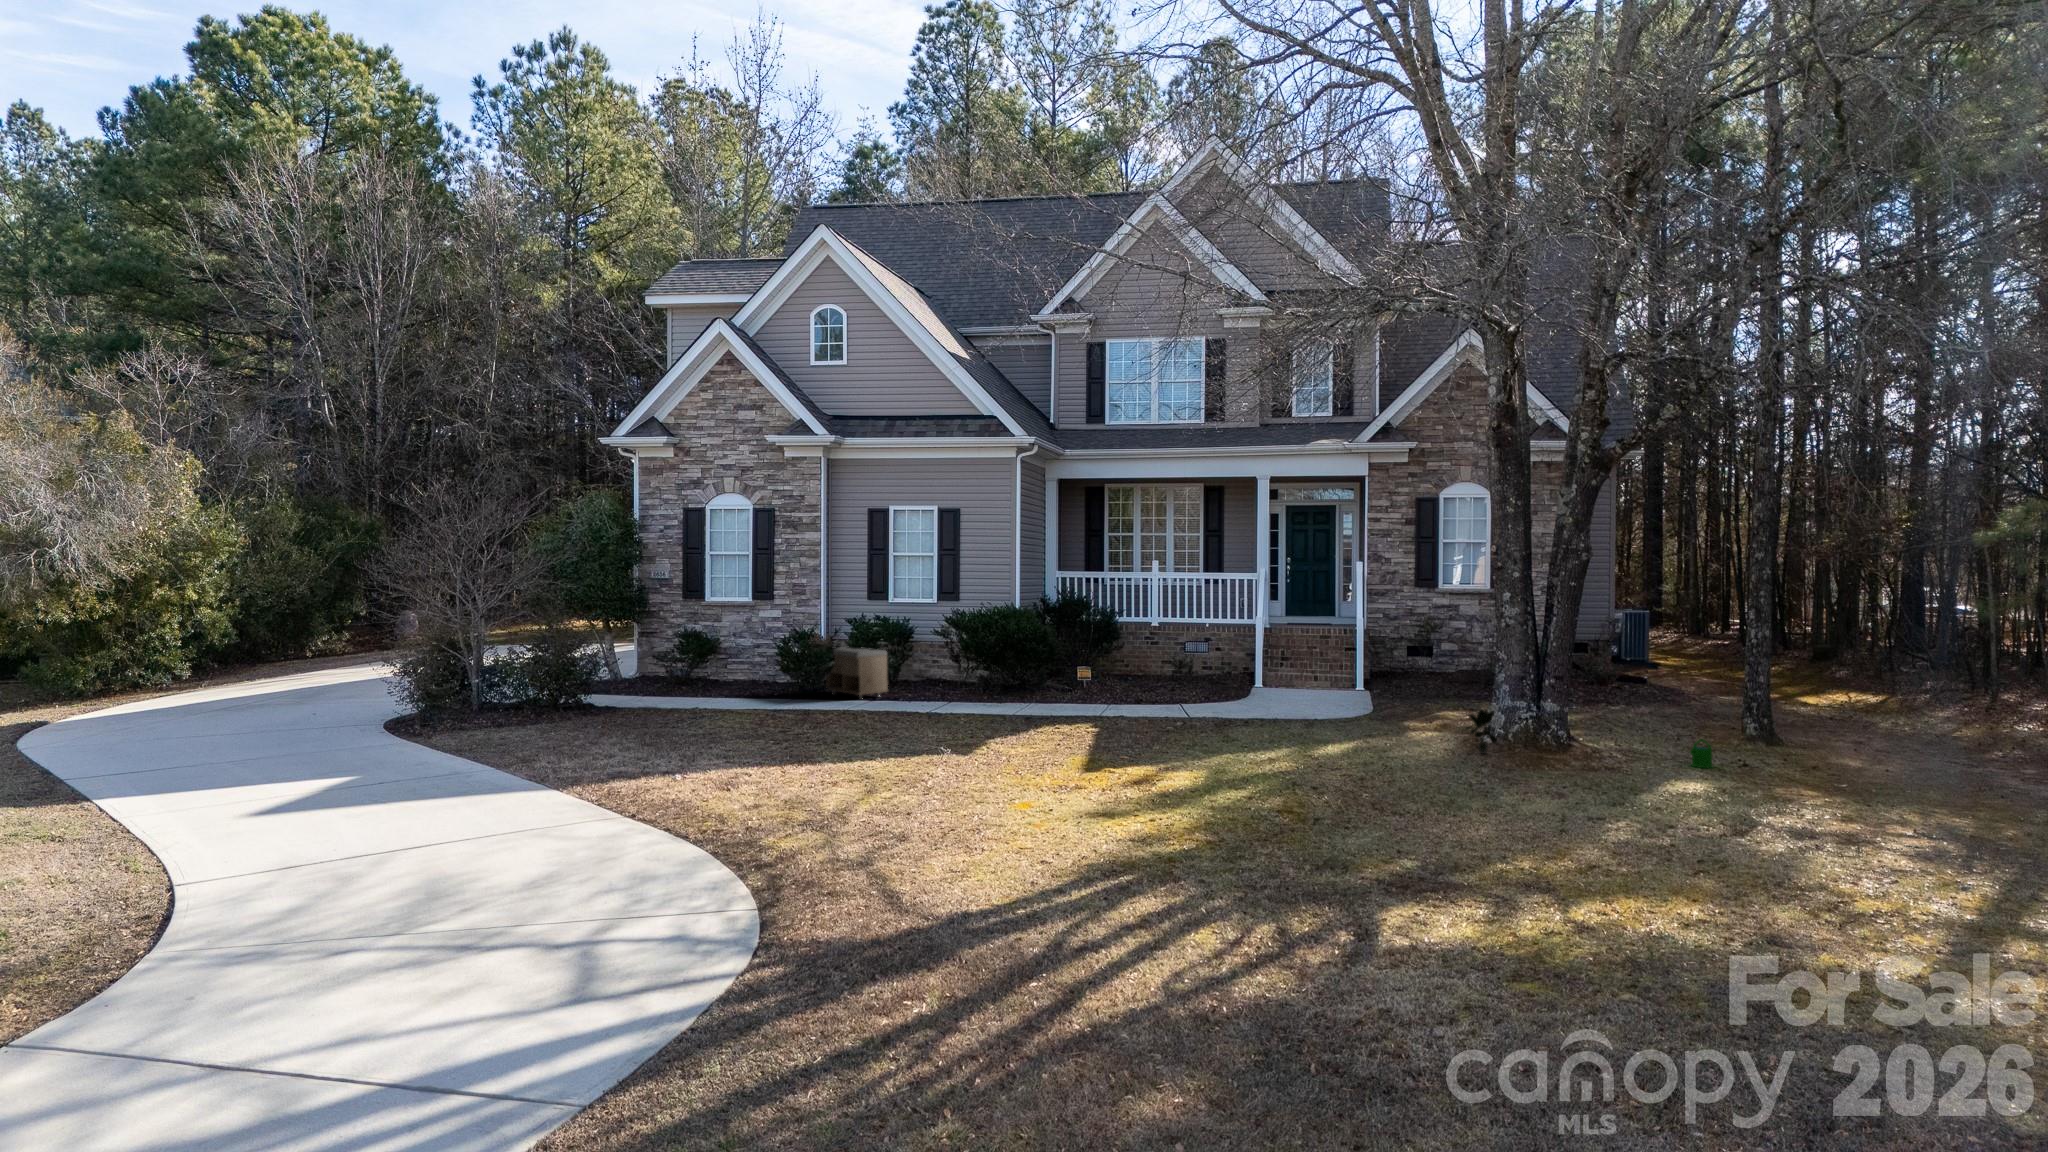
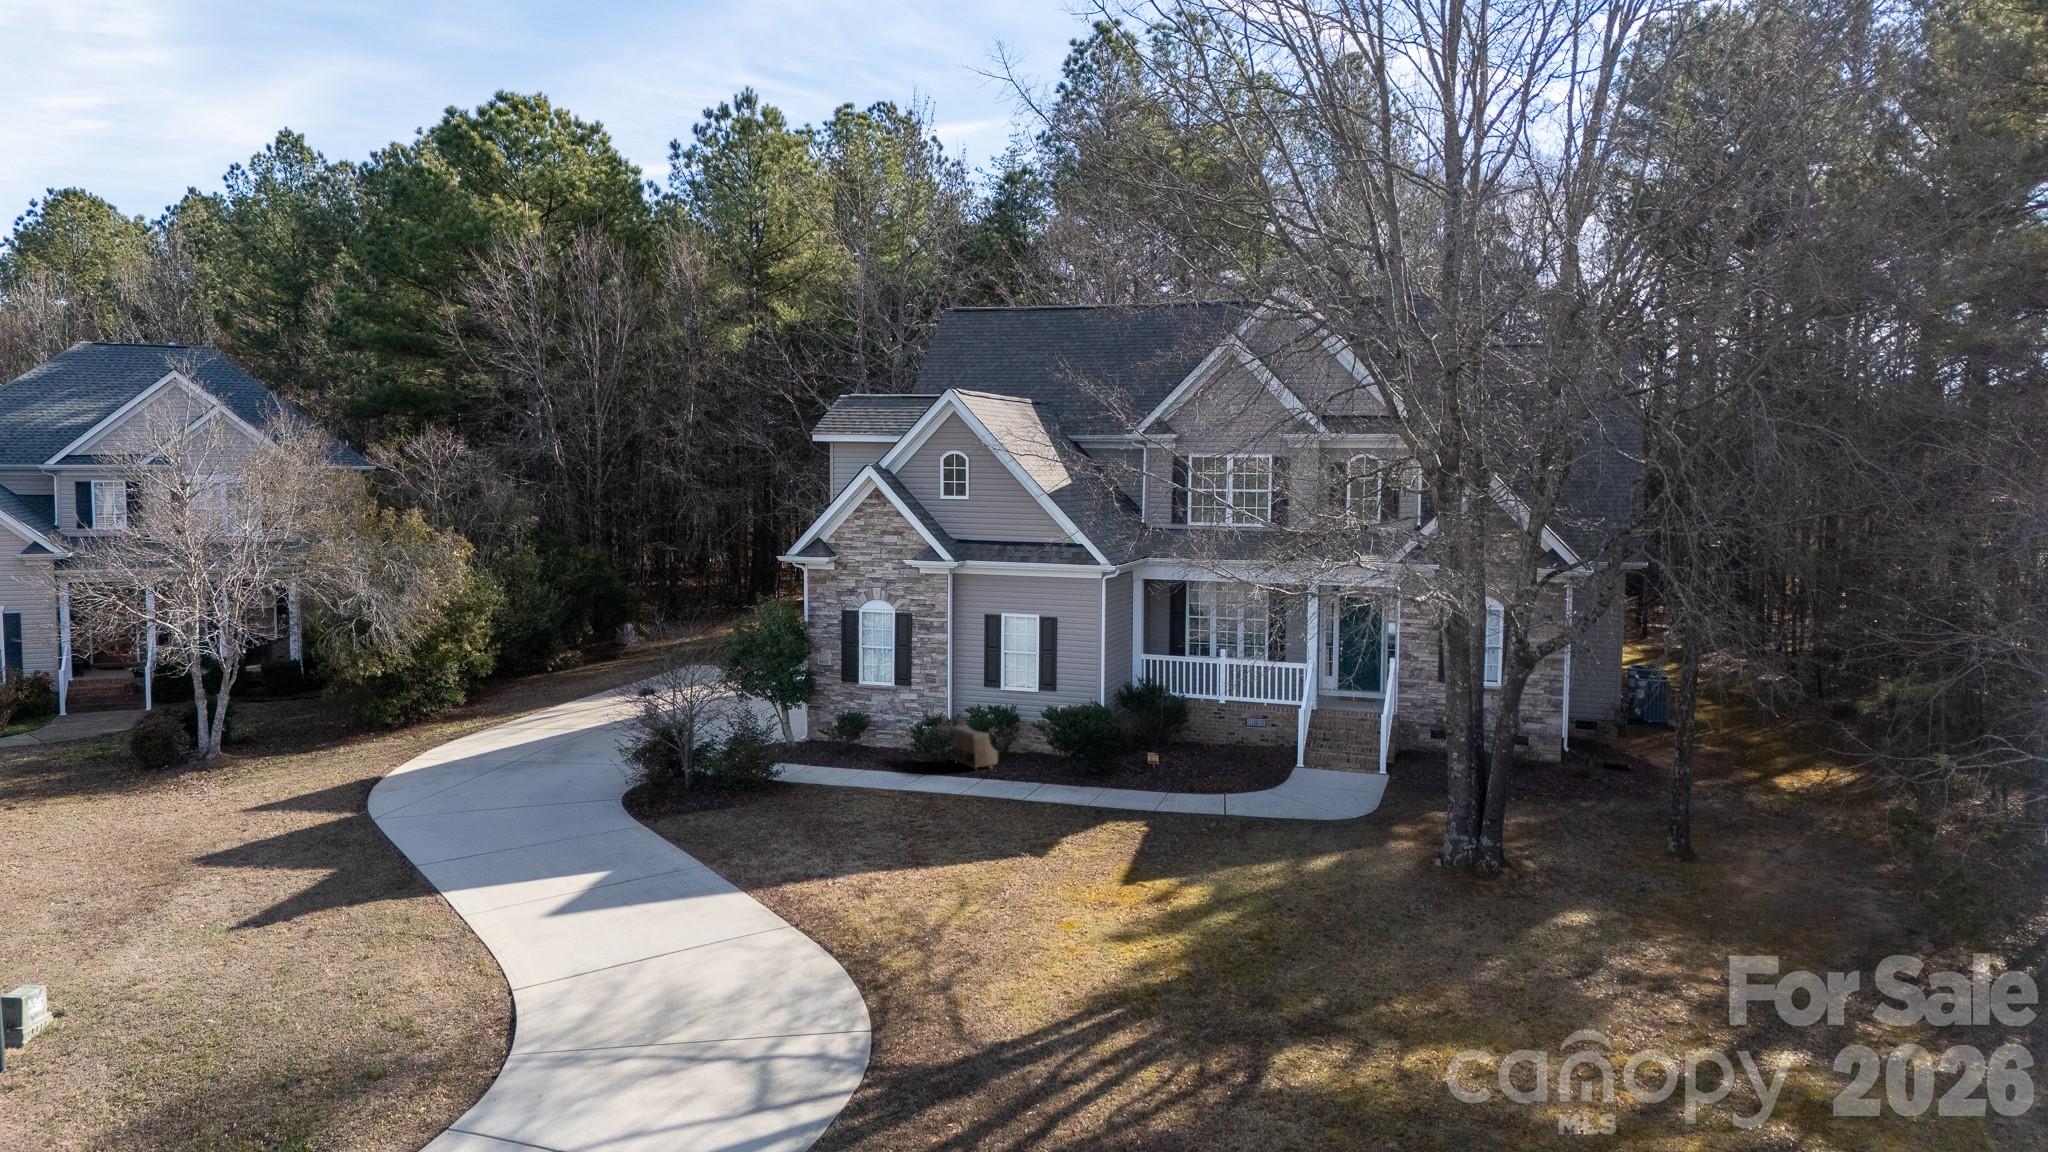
potted plant: present [1466,709,1497,754] -> none [1434,832,1461,869]
watering can: present [1690,739,1713,768] -> none [1611,873,1633,898]

